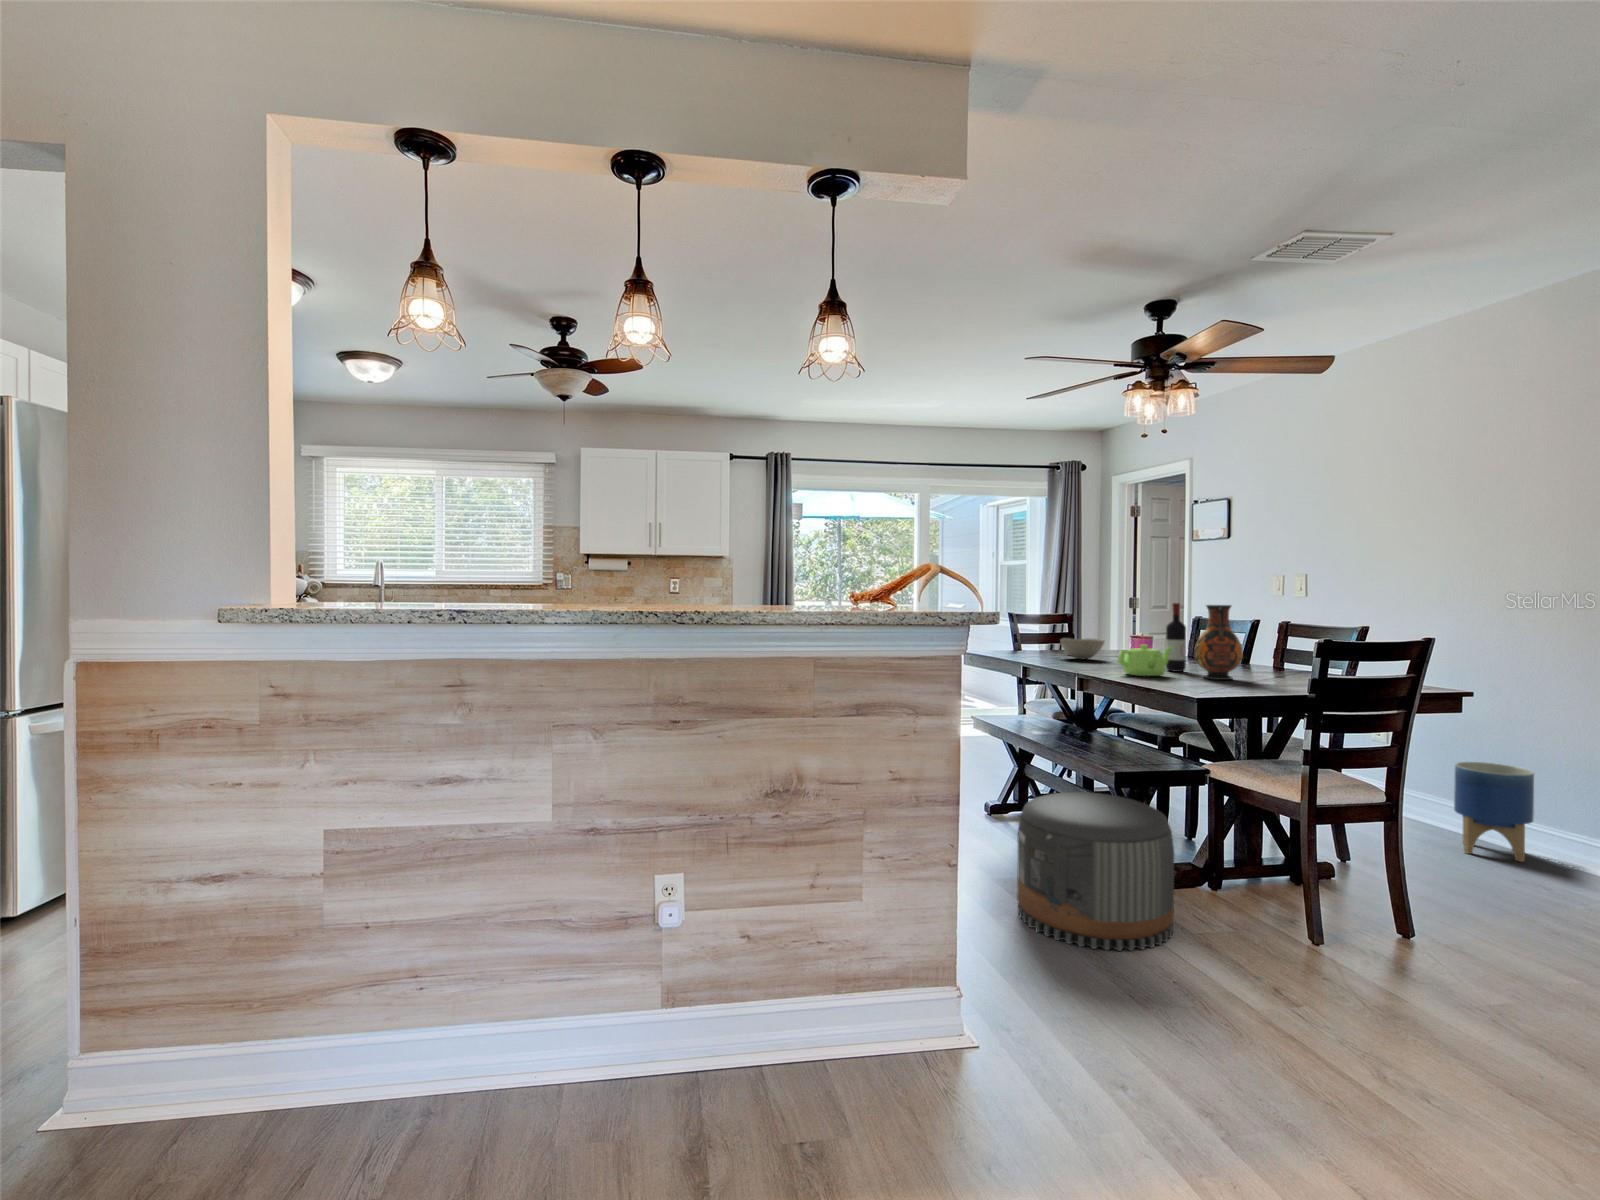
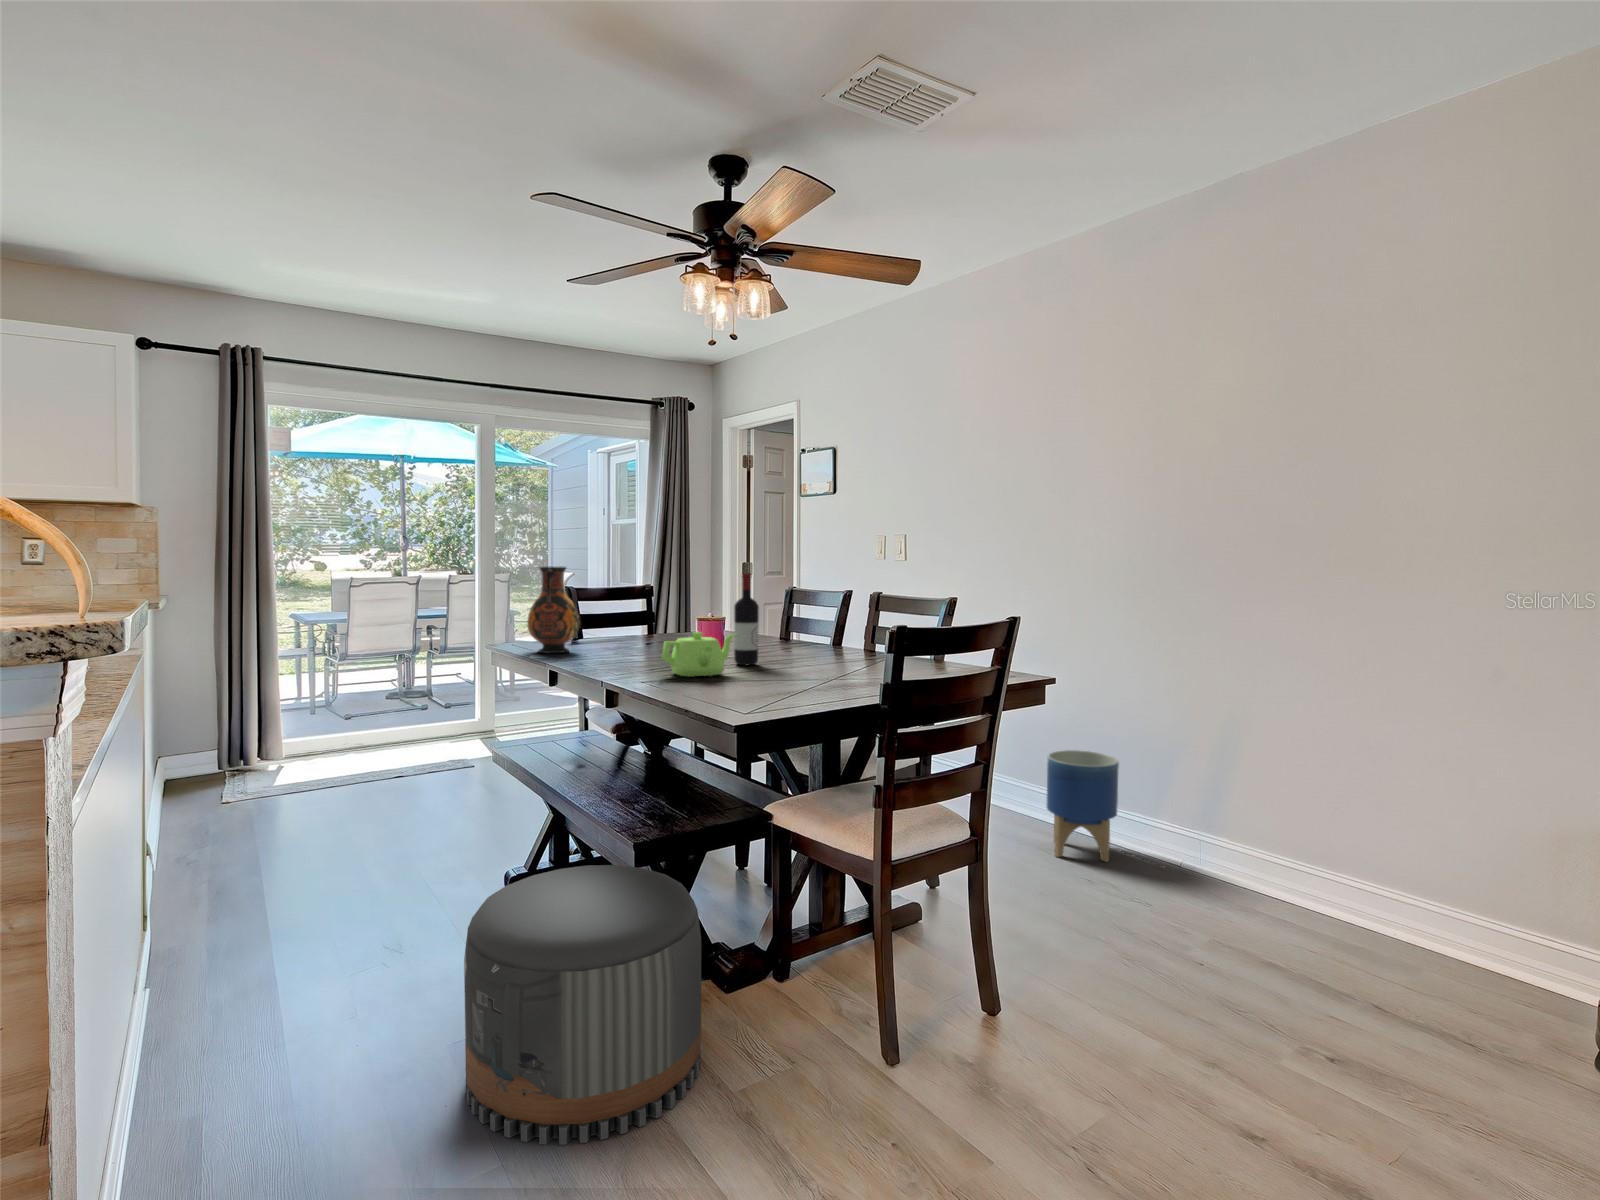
vase: present [1194,605,1243,680] -> present [527,567,579,653]
bowl: present [1060,638,1104,659] -> none [611,620,669,649]

